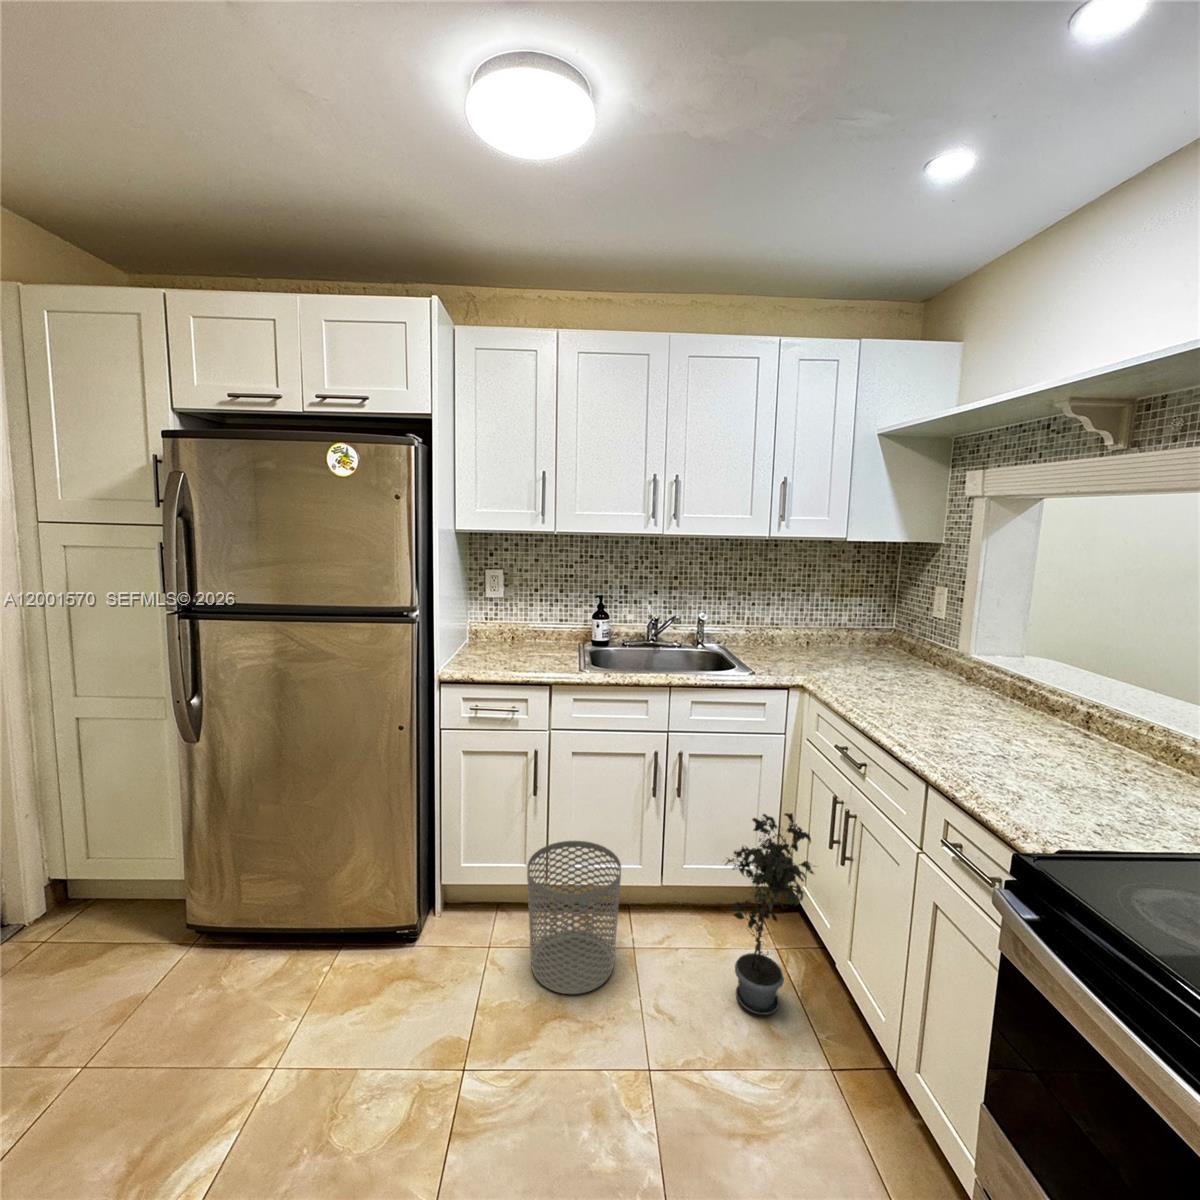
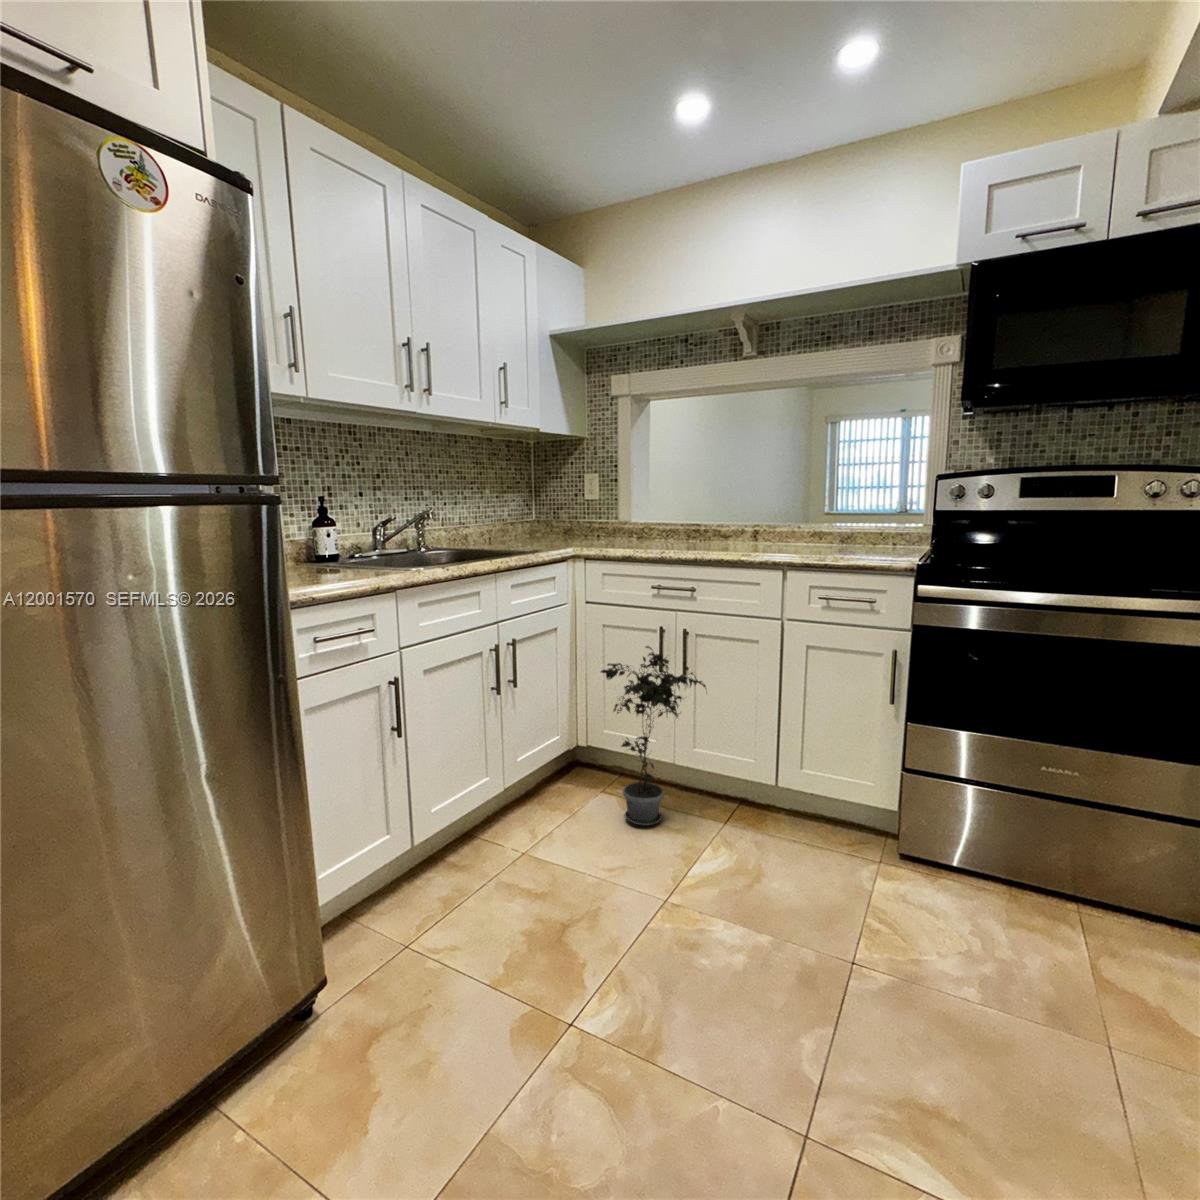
waste bin: present [527,841,621,994] -> none [447,757,557,922]

